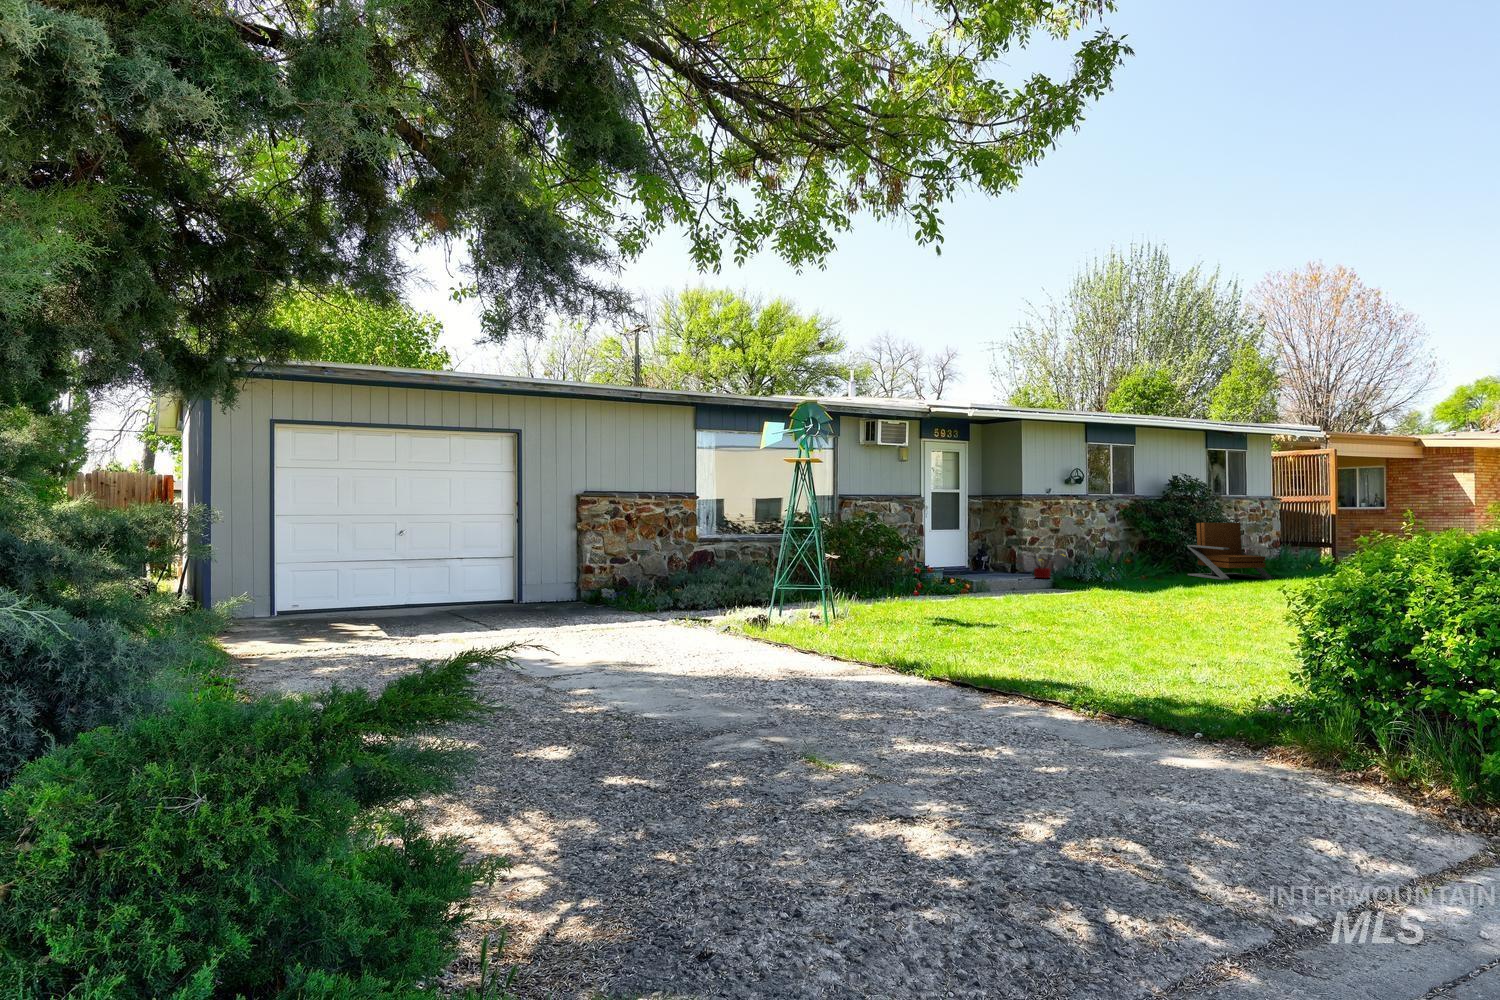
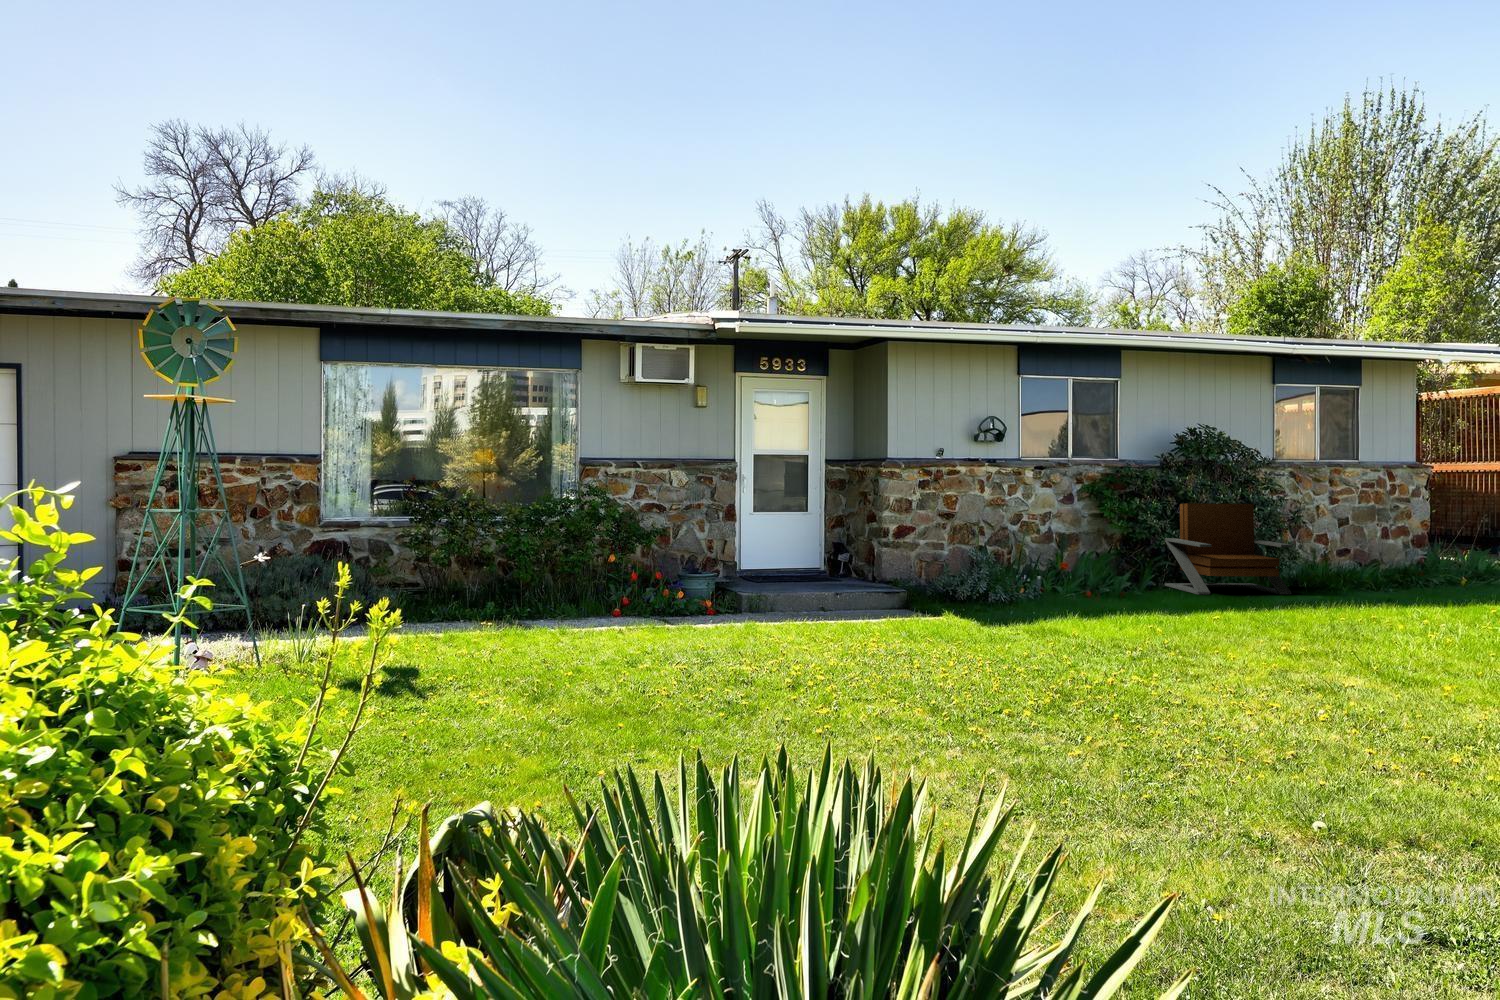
decorative plant: present [1028,544,1052,578] -> none [883,528,947,586]

